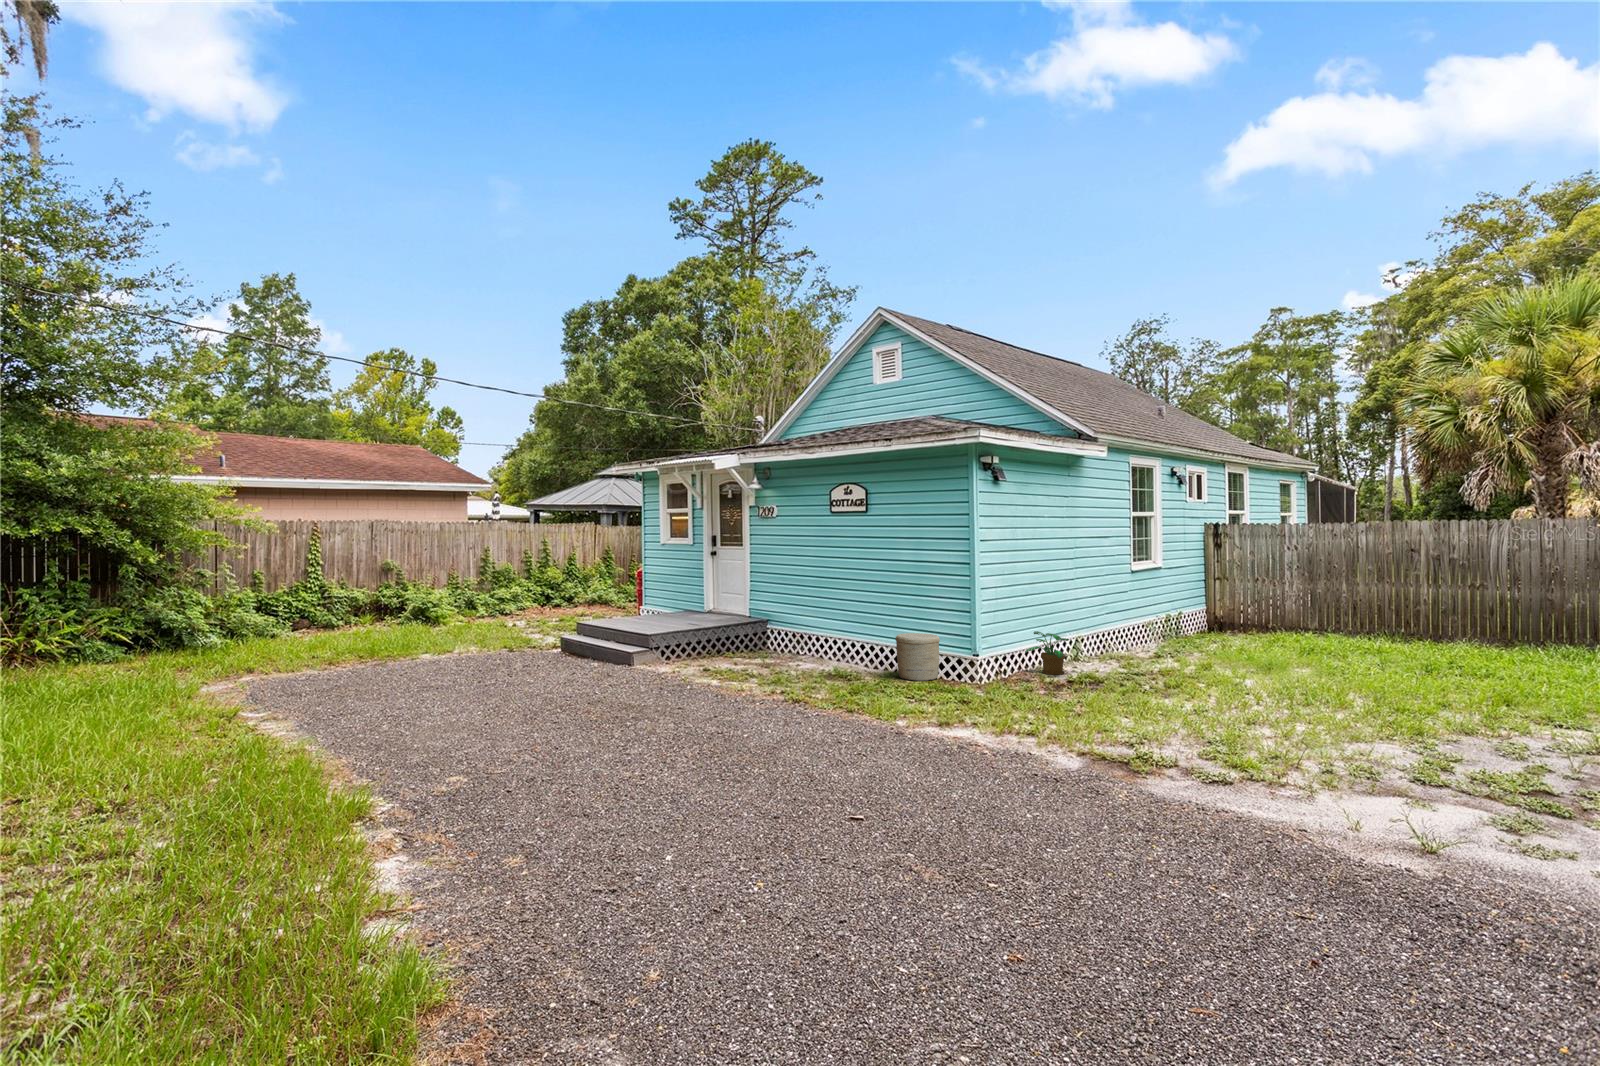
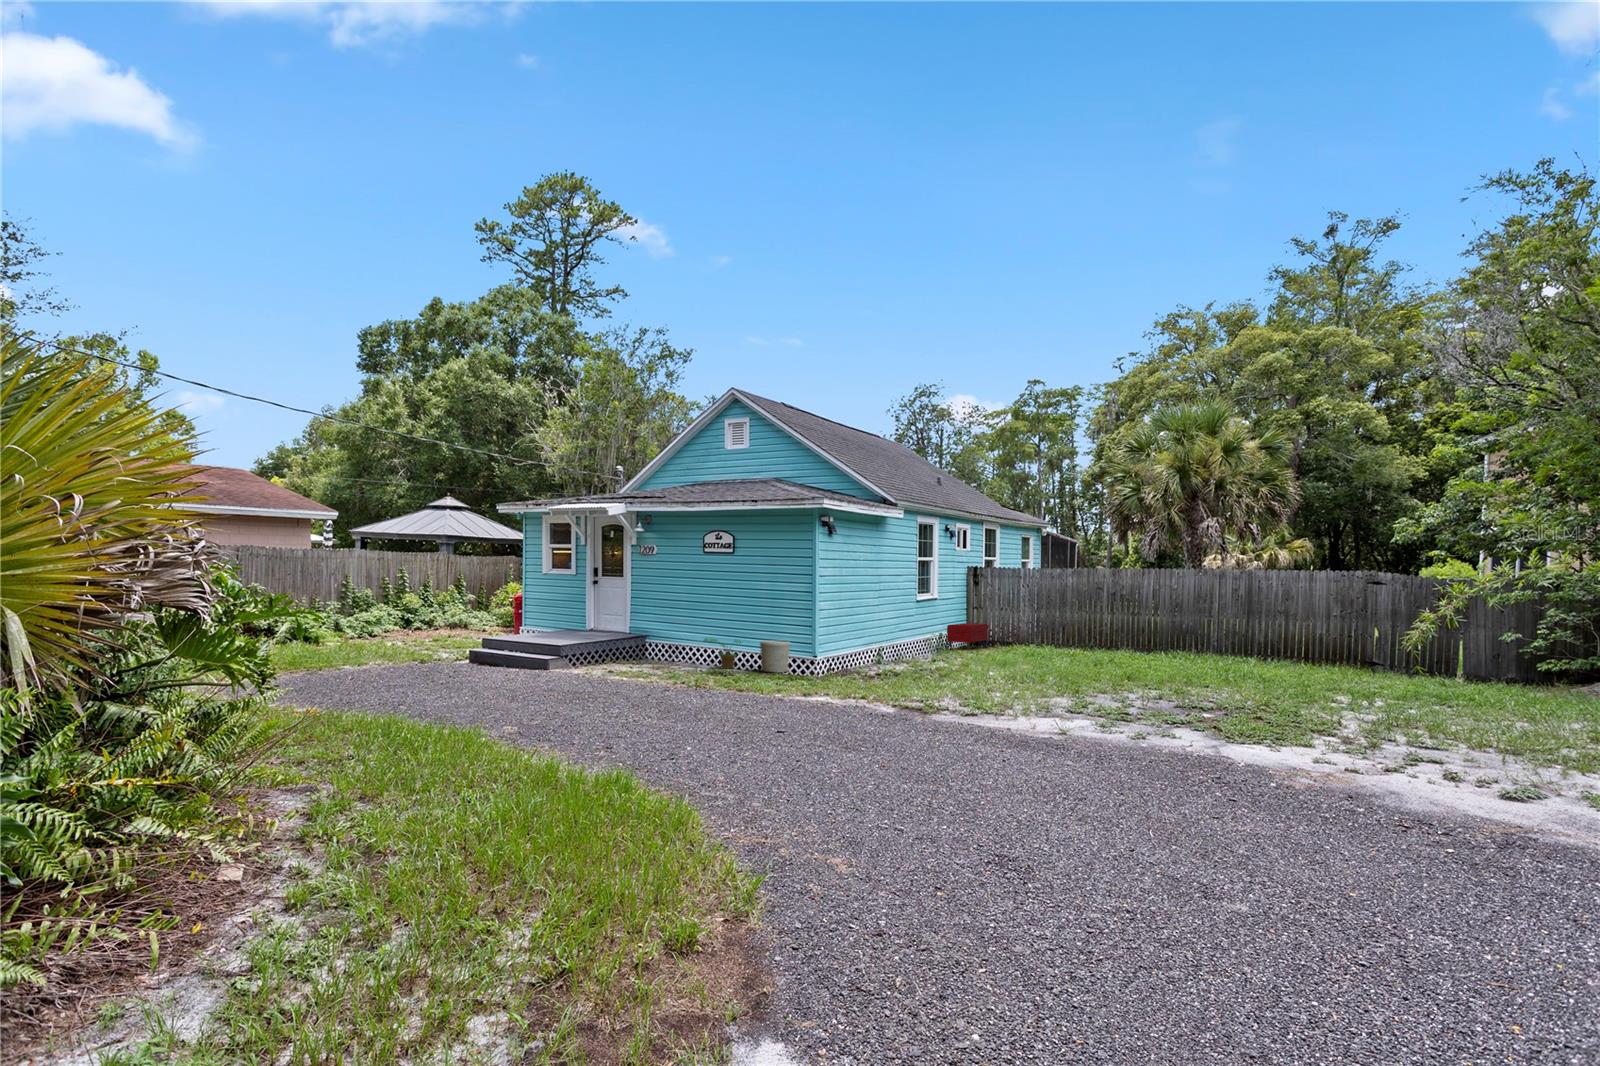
bench: none [1179,599,1242,638] -> present [947,623,988,650]
potted plant: present [1025,631,1069,675] -> present [704,638,741,669]

